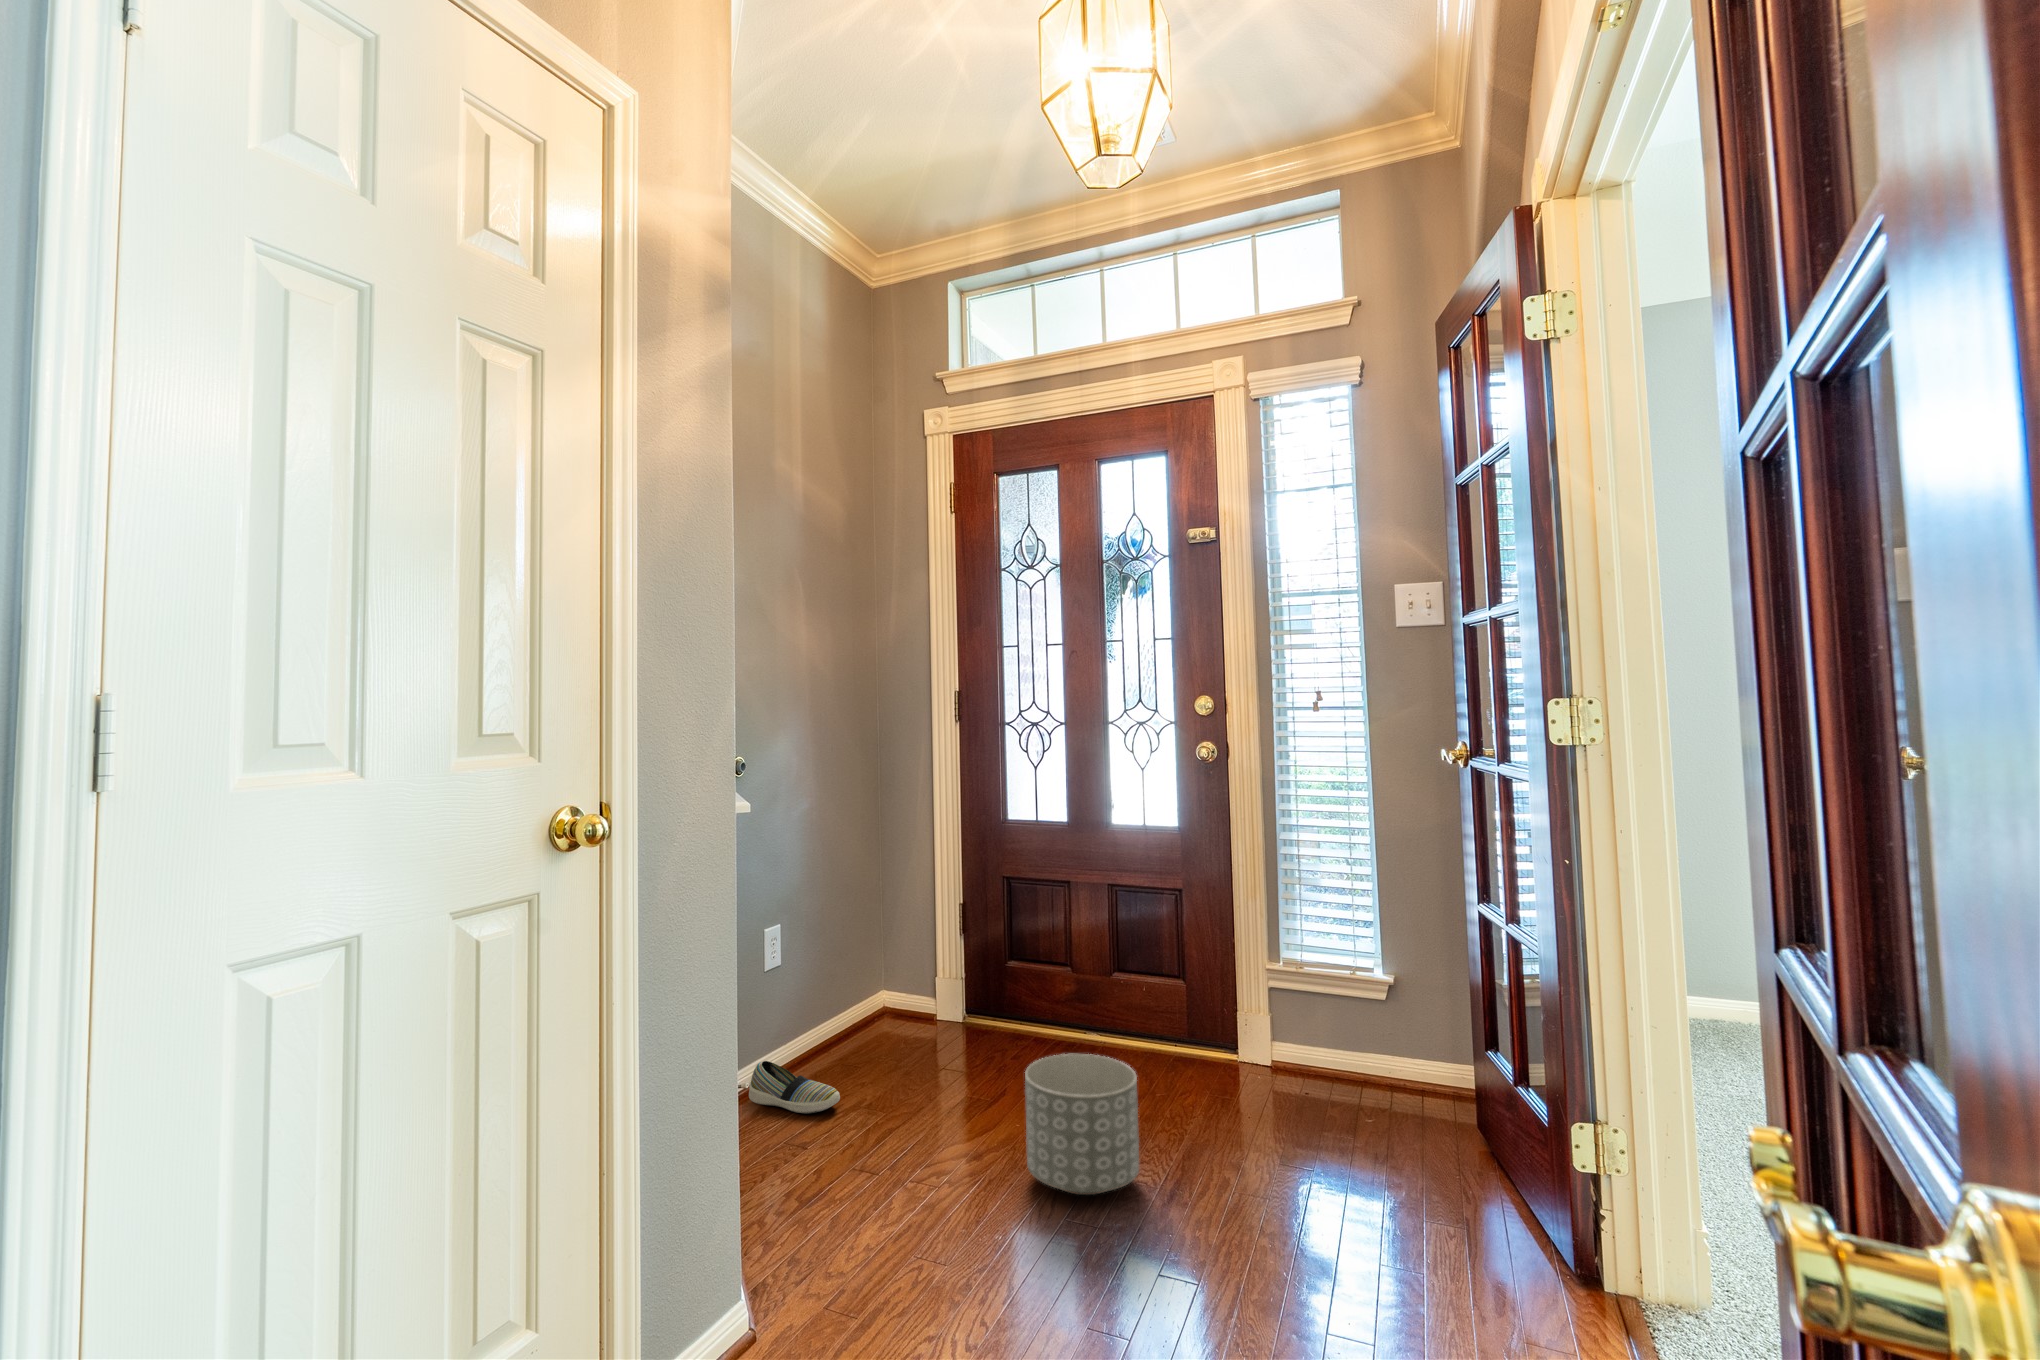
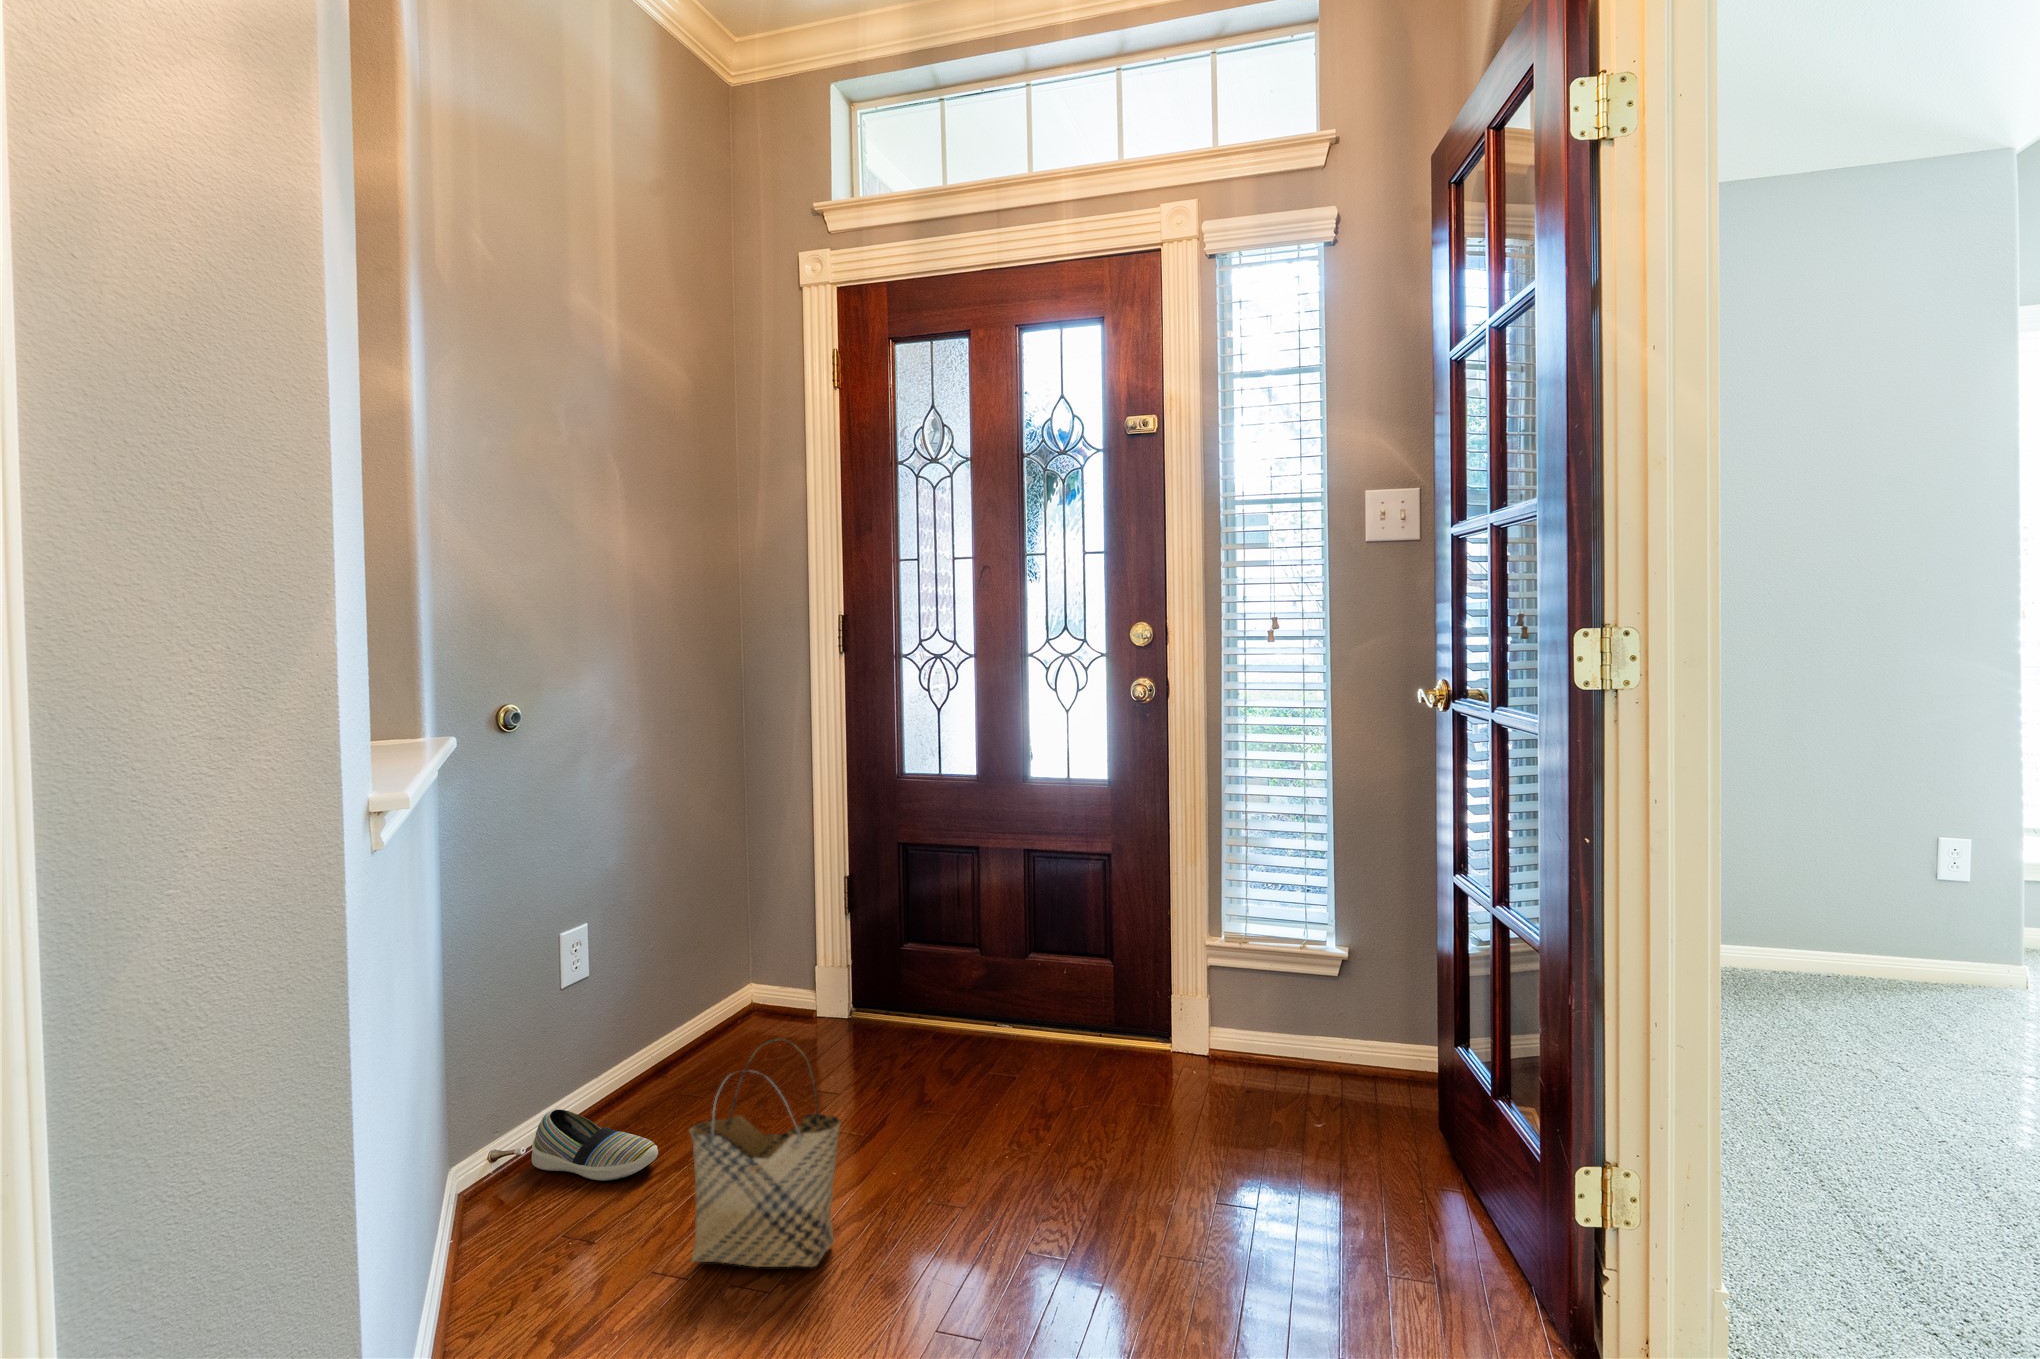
woven basket: none [877,1005,985,1174] -> present [689,1038,841,1267]
planter: present [1025,1054,1139,1195] -> none [891,1089,1041,1291]

